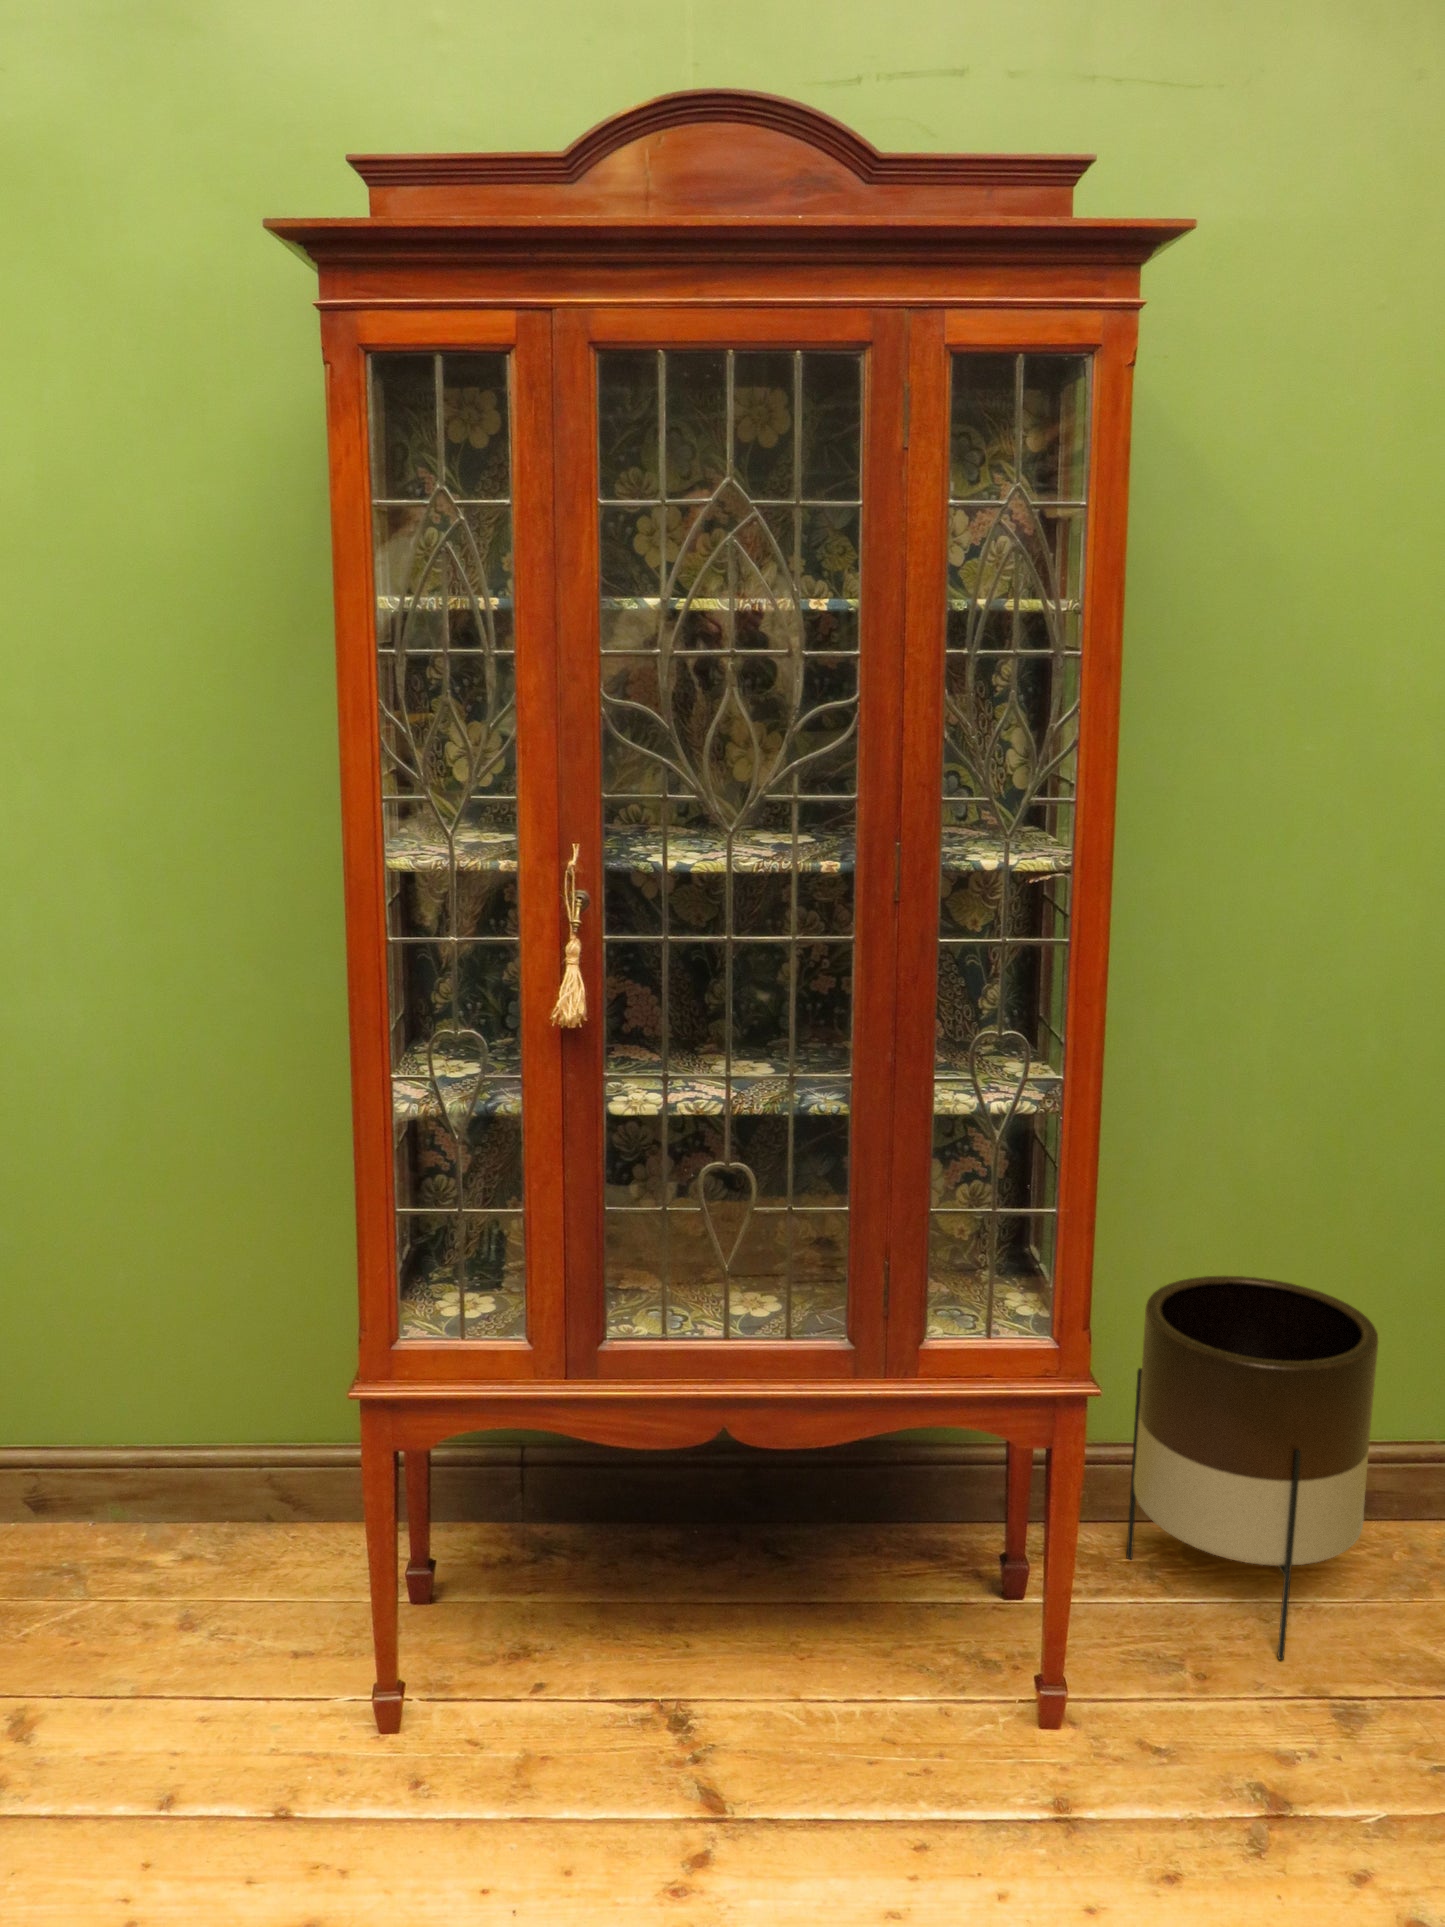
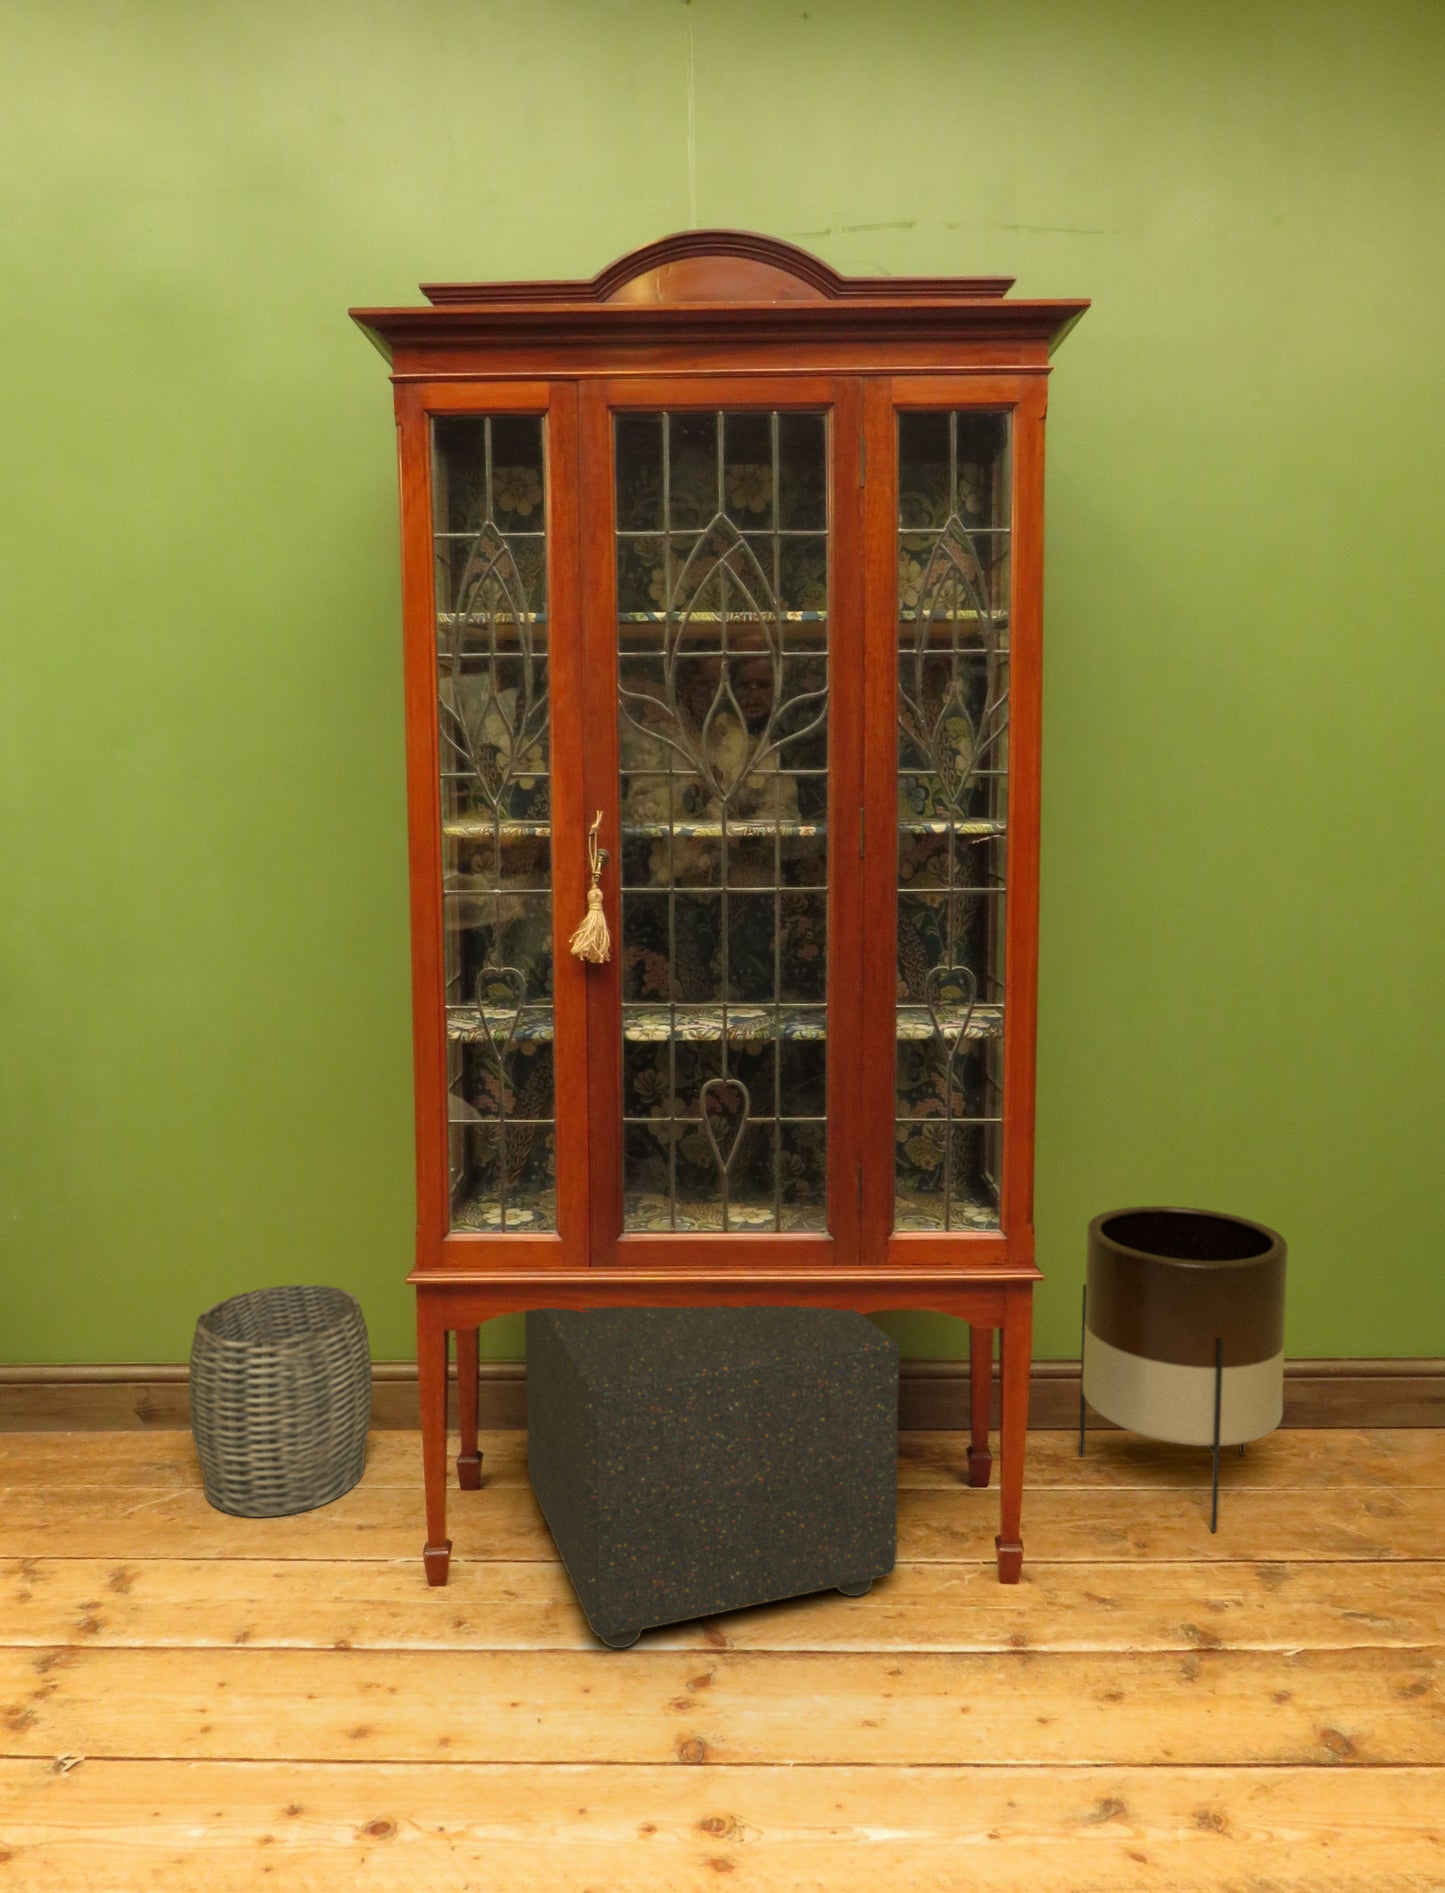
ottoman: none [489,1327,931,1818] -> present [525,1306,900,1648]
woven basket: none [94,1364,308,1643] -> present [189,1285,373,1517]

